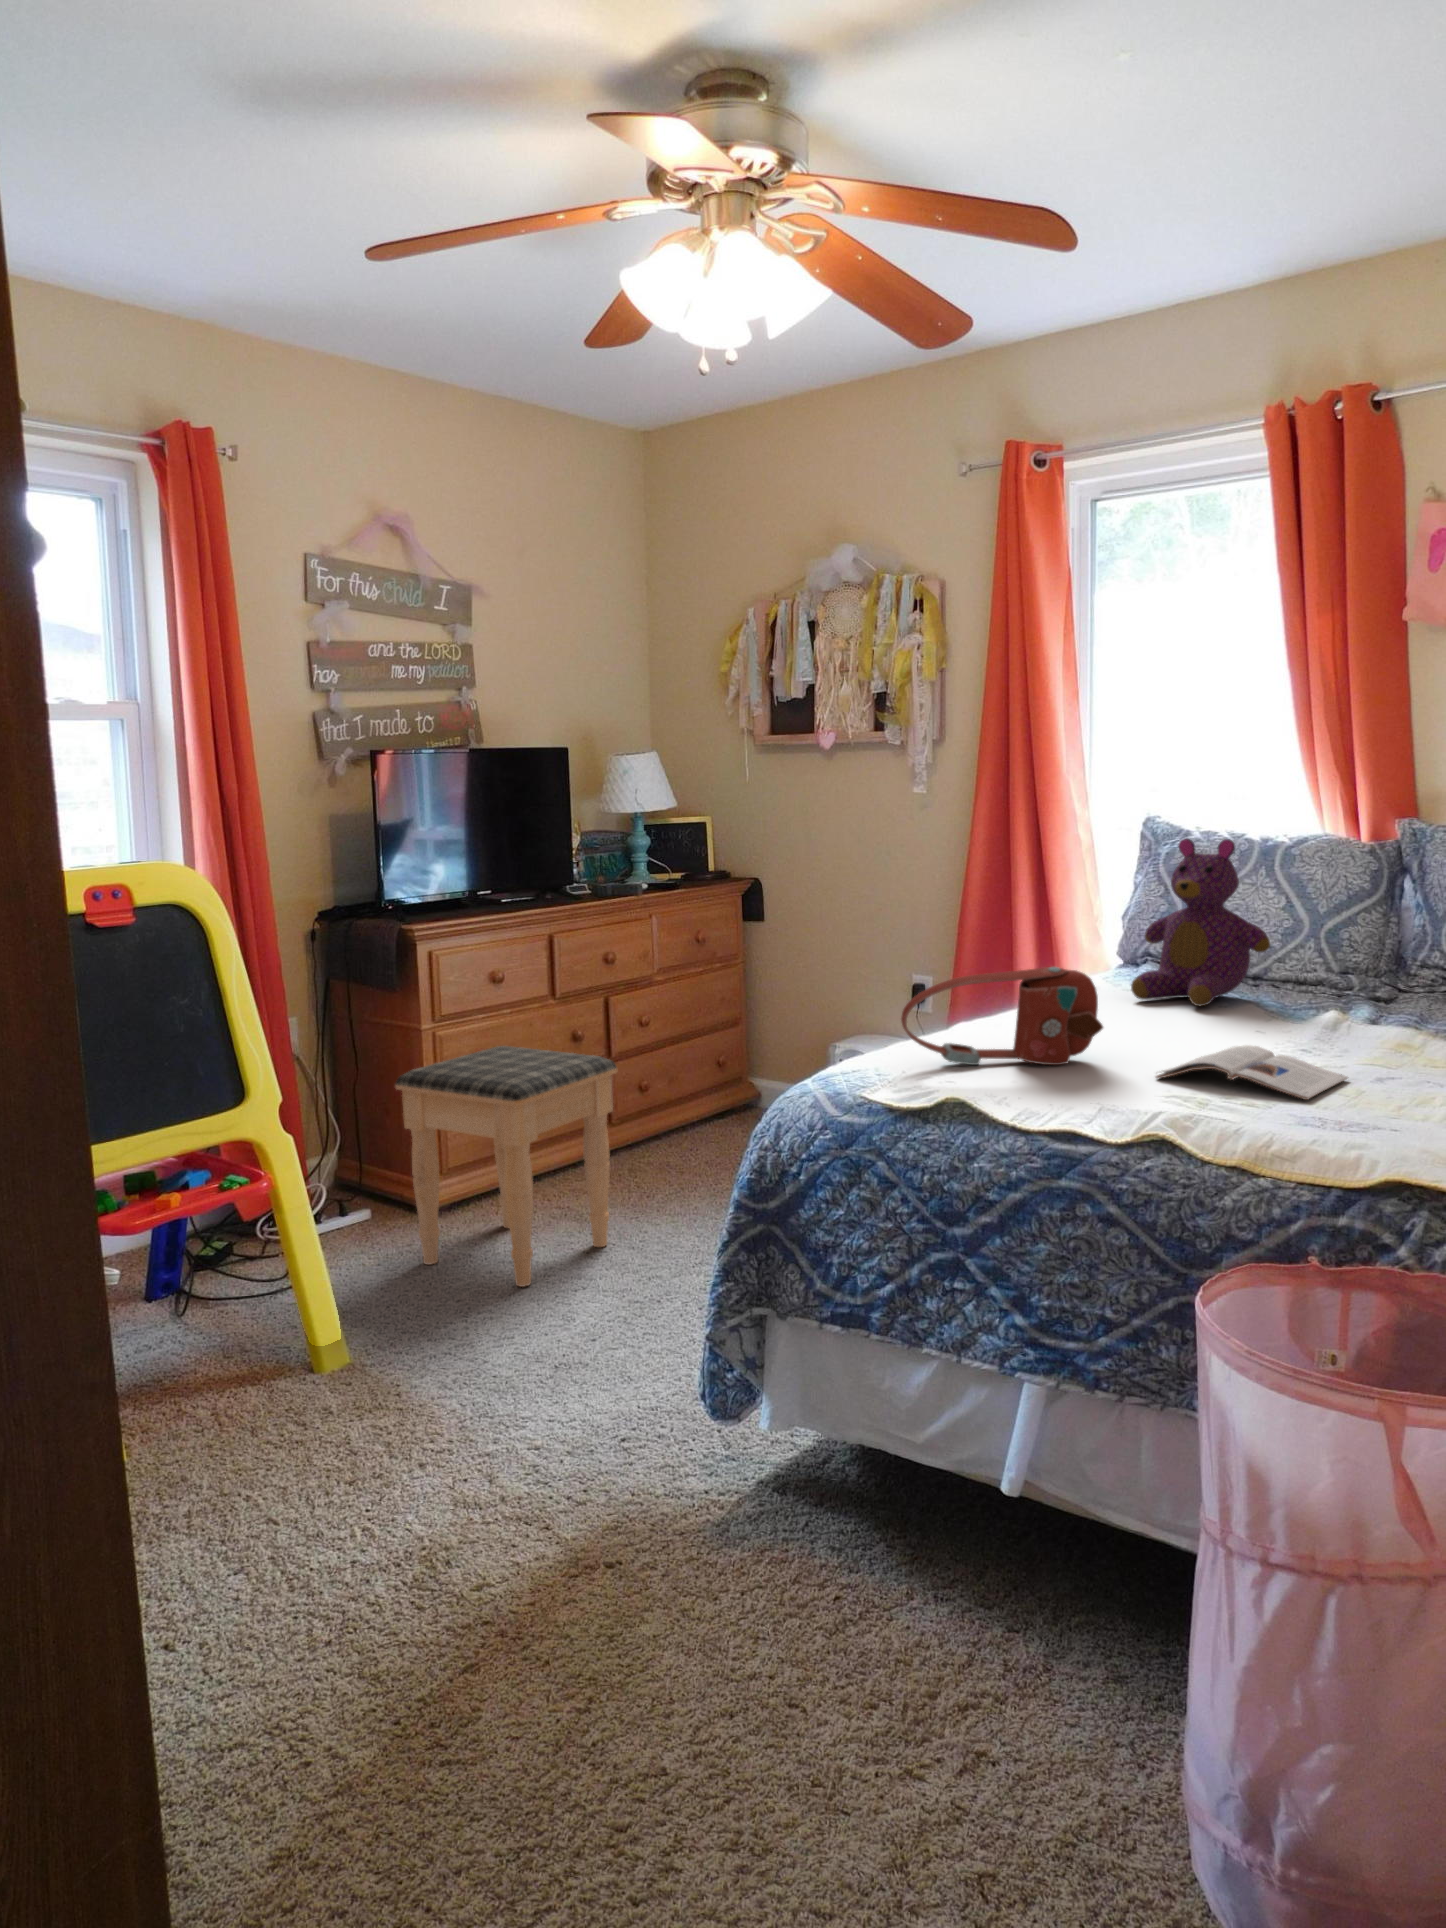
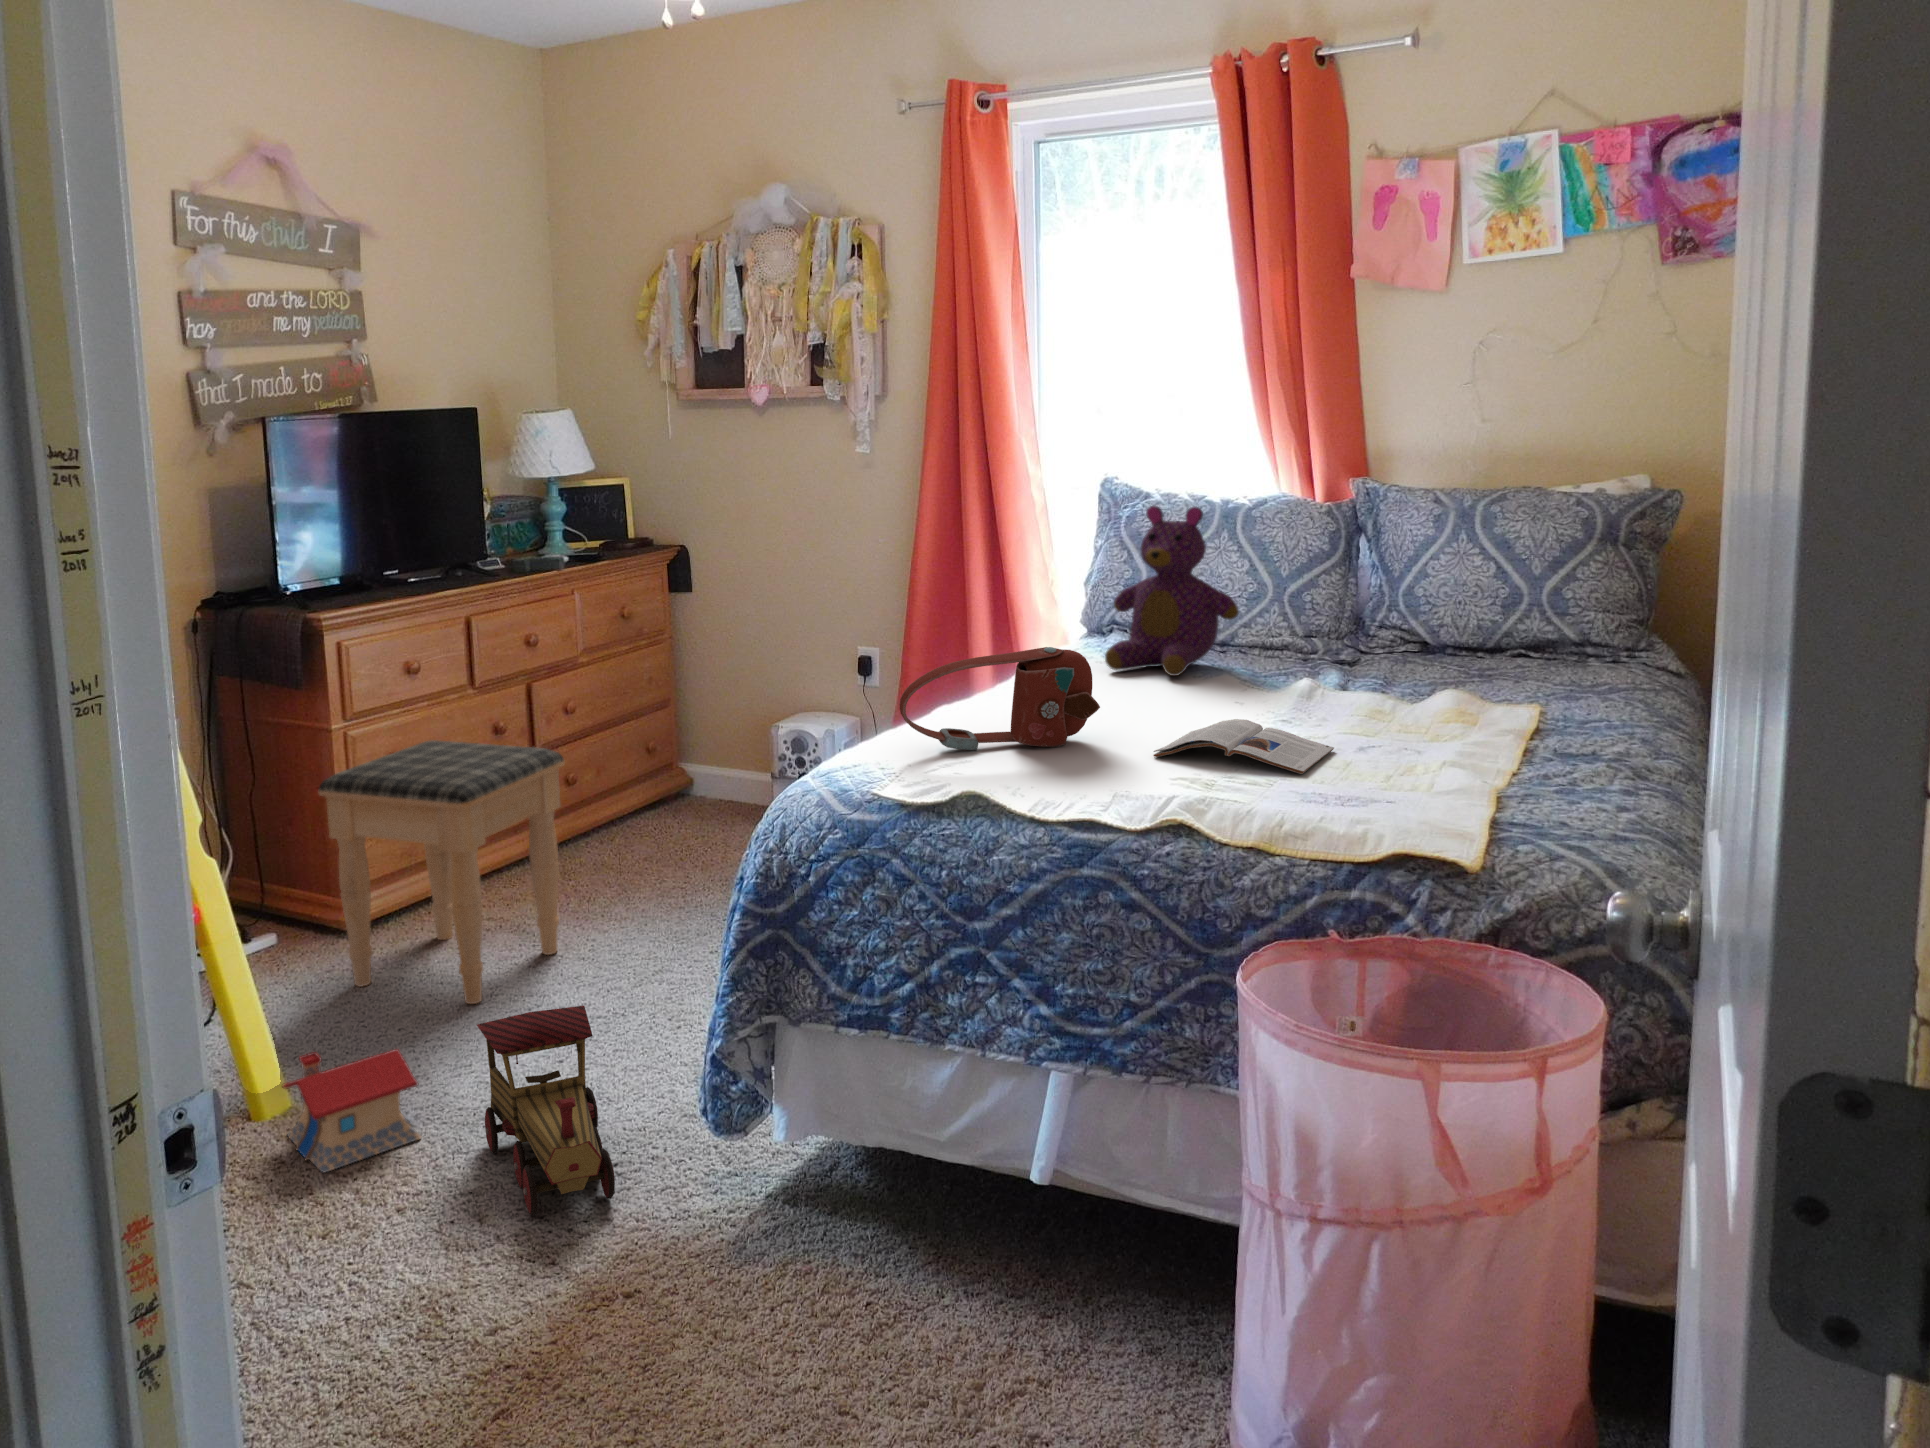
toy train: none [503,1291,613,1483] -> present [477,1006,615,1216]
toy house: none [333,1316,453,1426] -> present [282,1049,421,1173]

